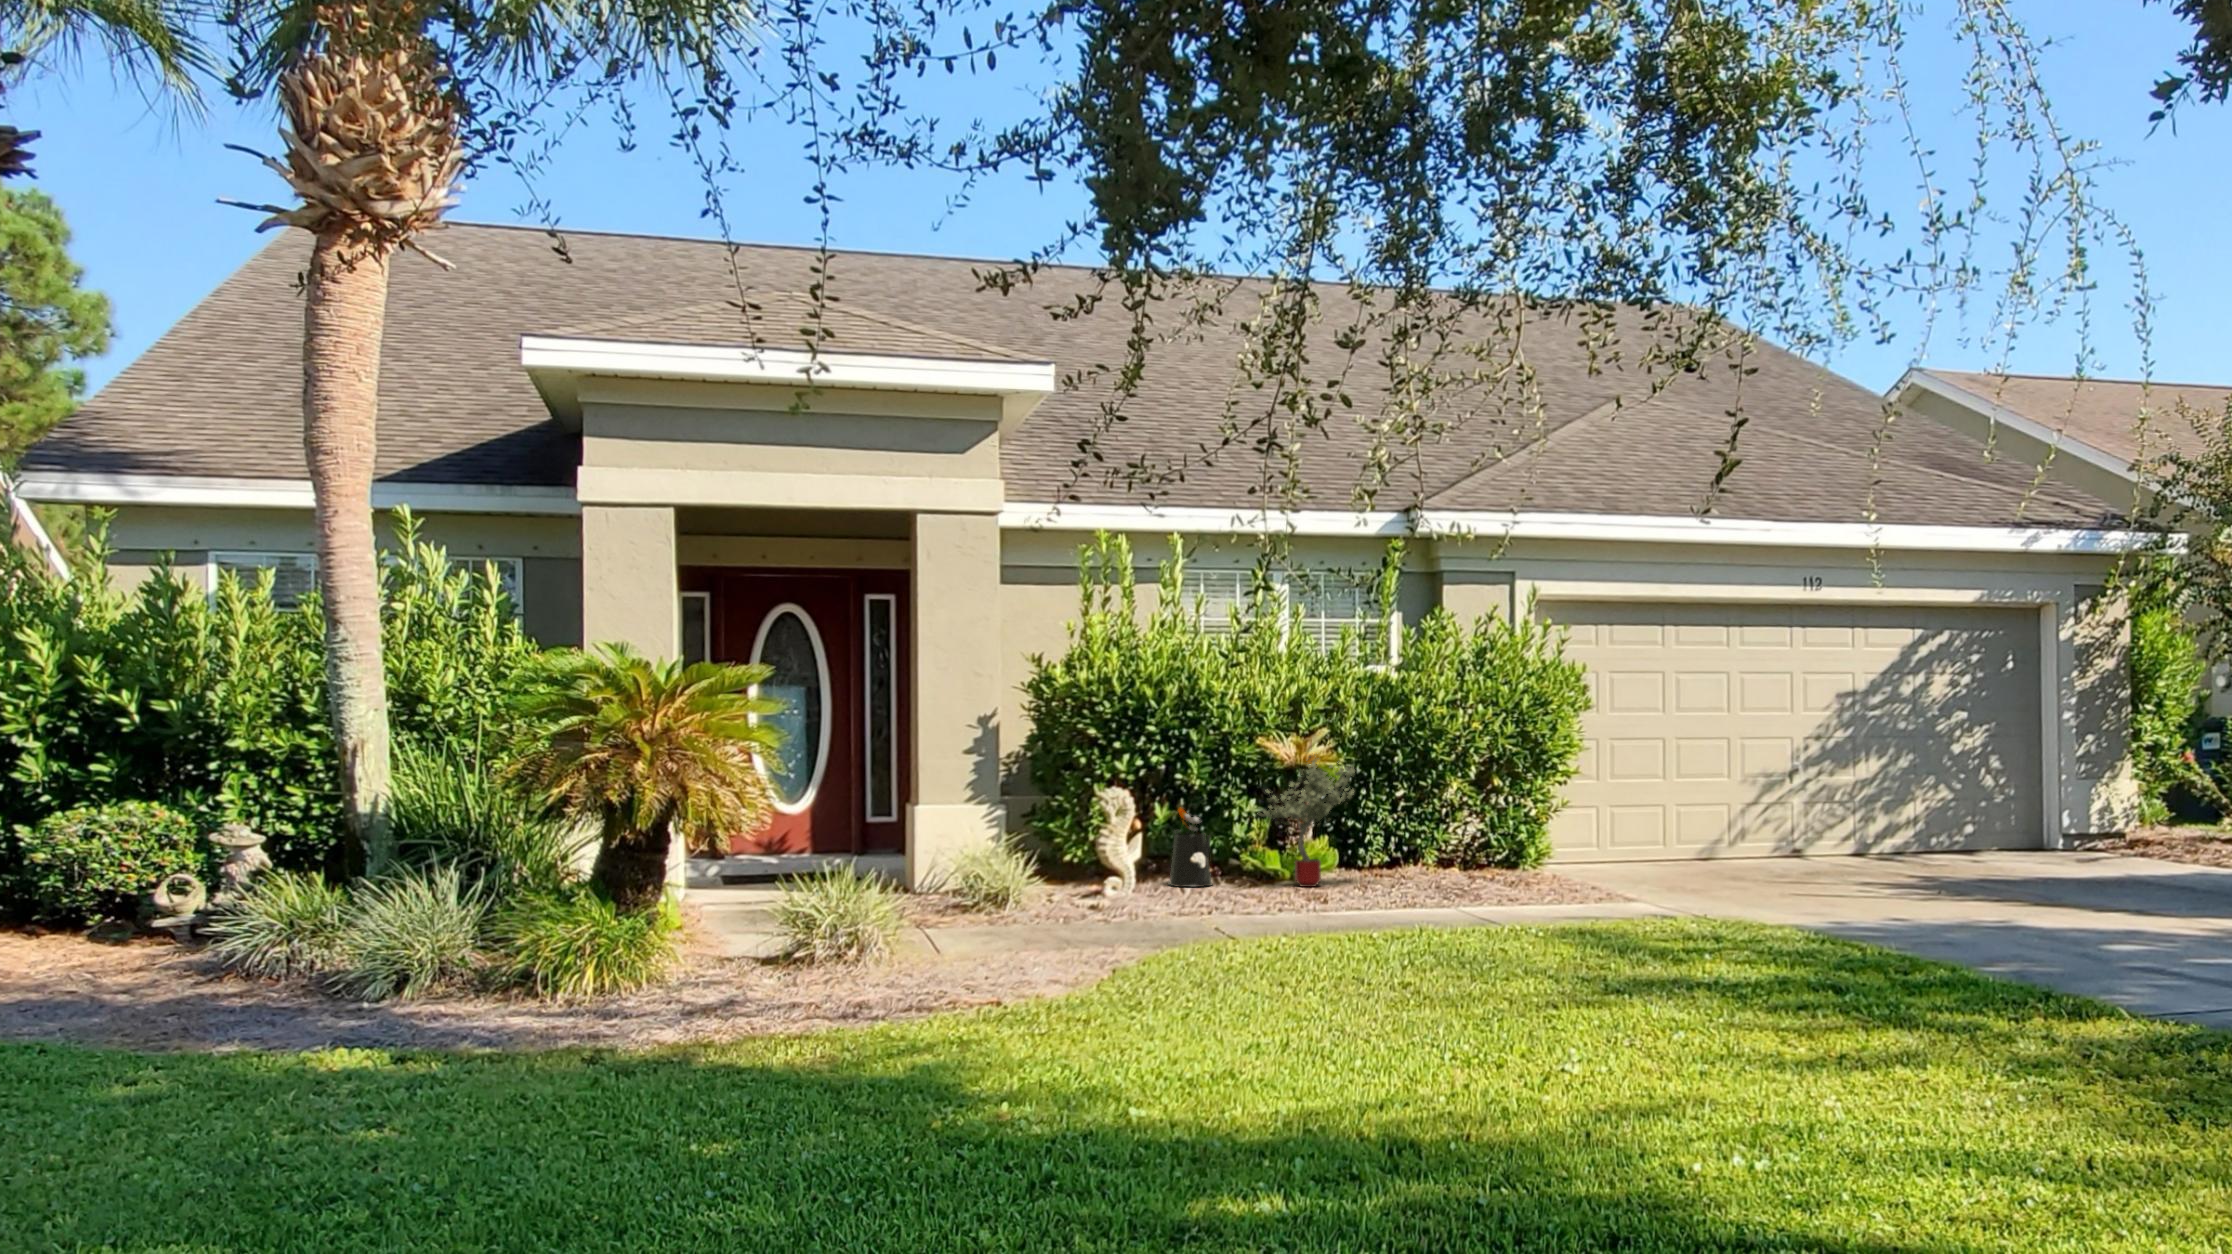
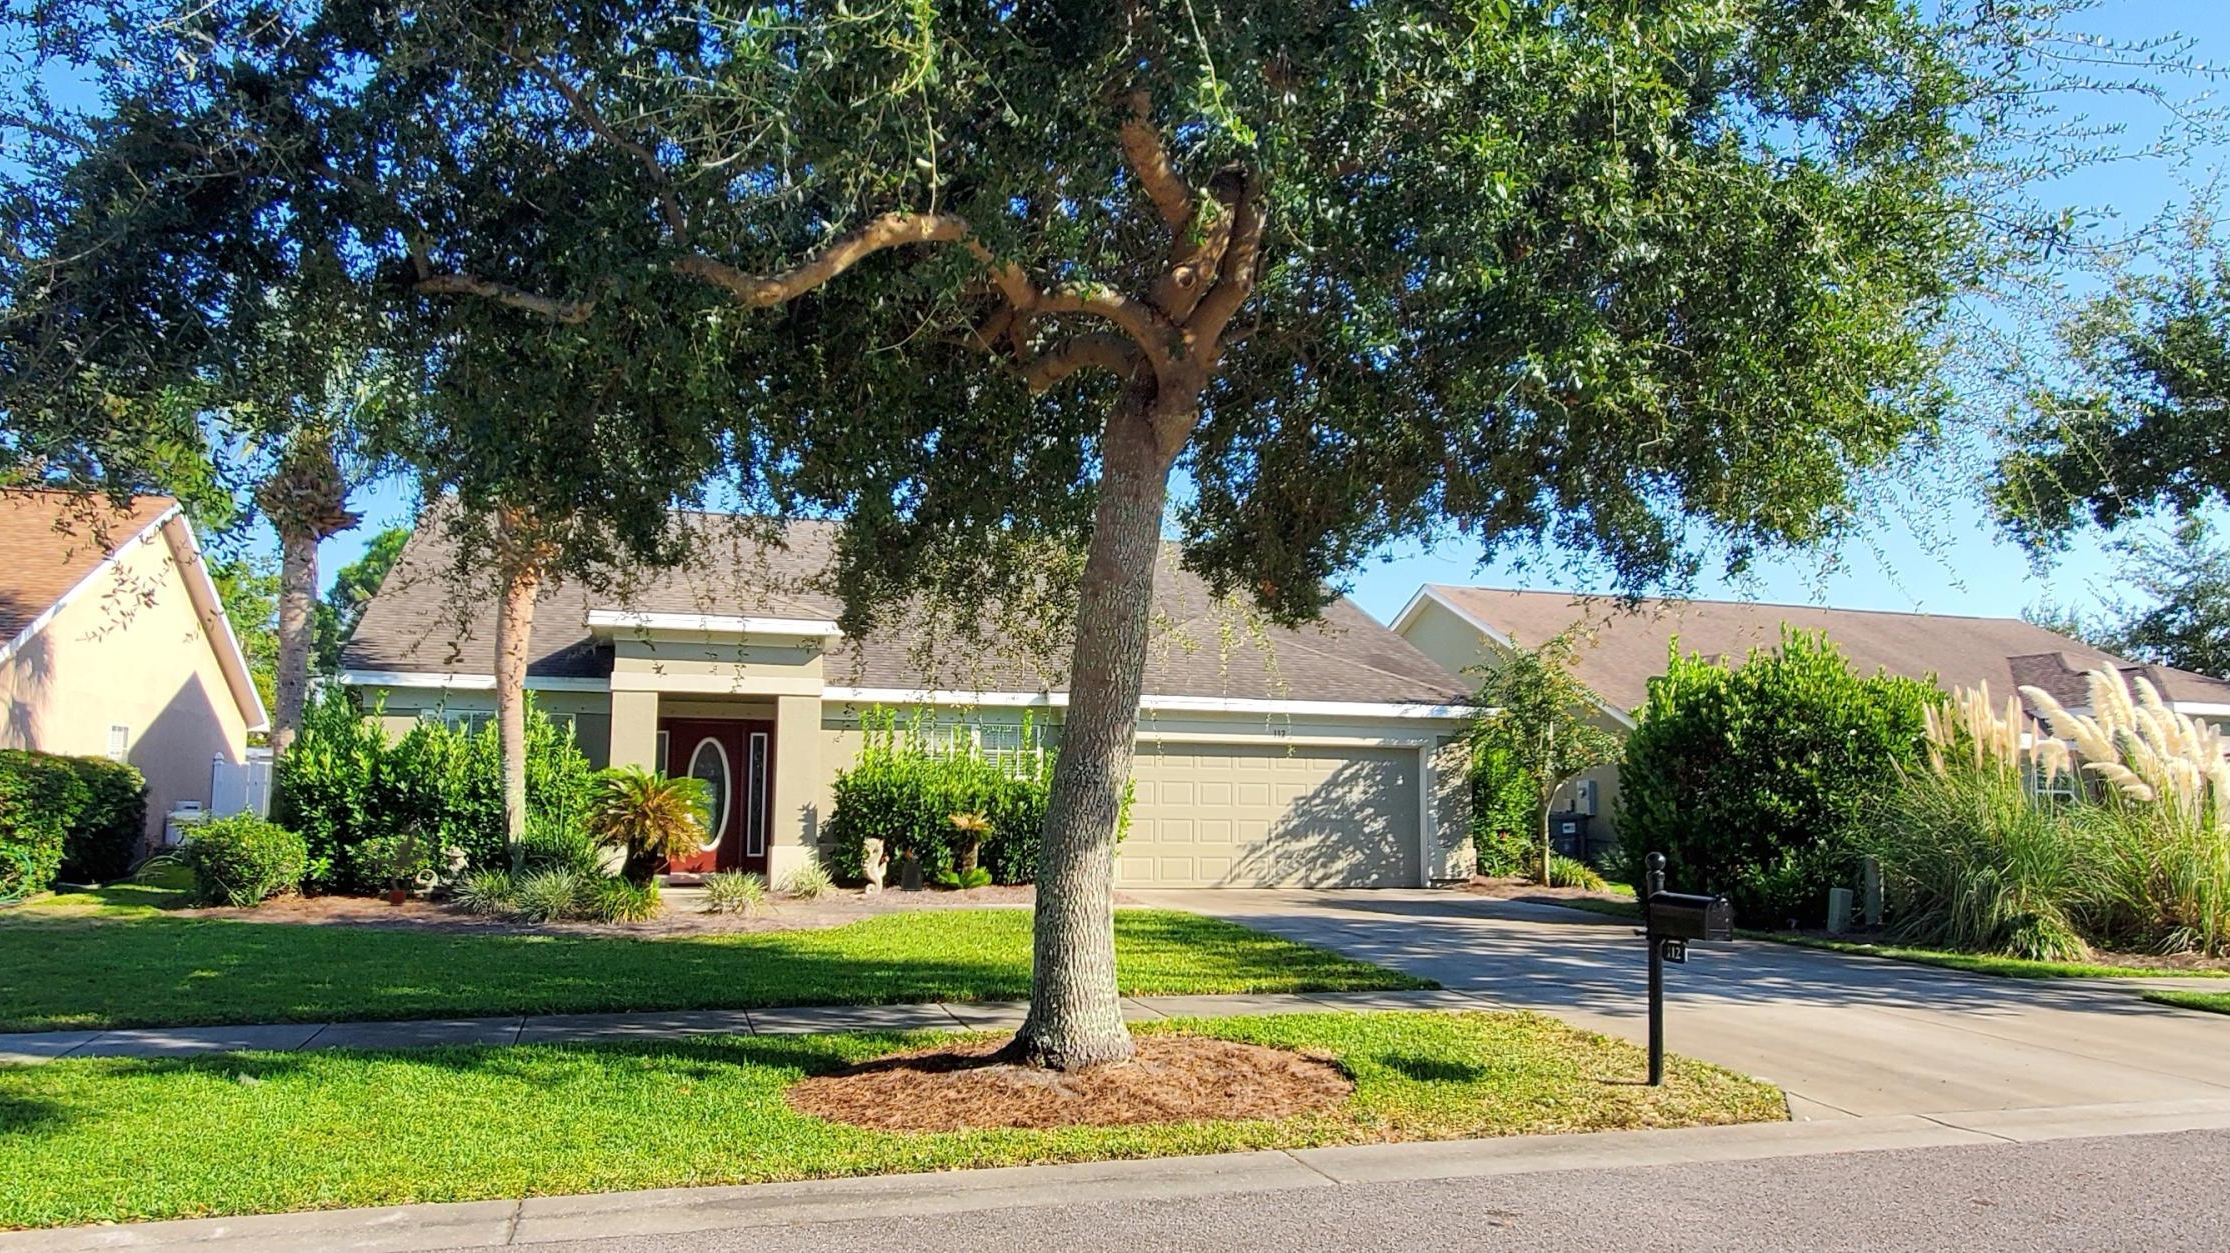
potted tree: present [1257,749,1355,887] -> present [369,826,433,906]

